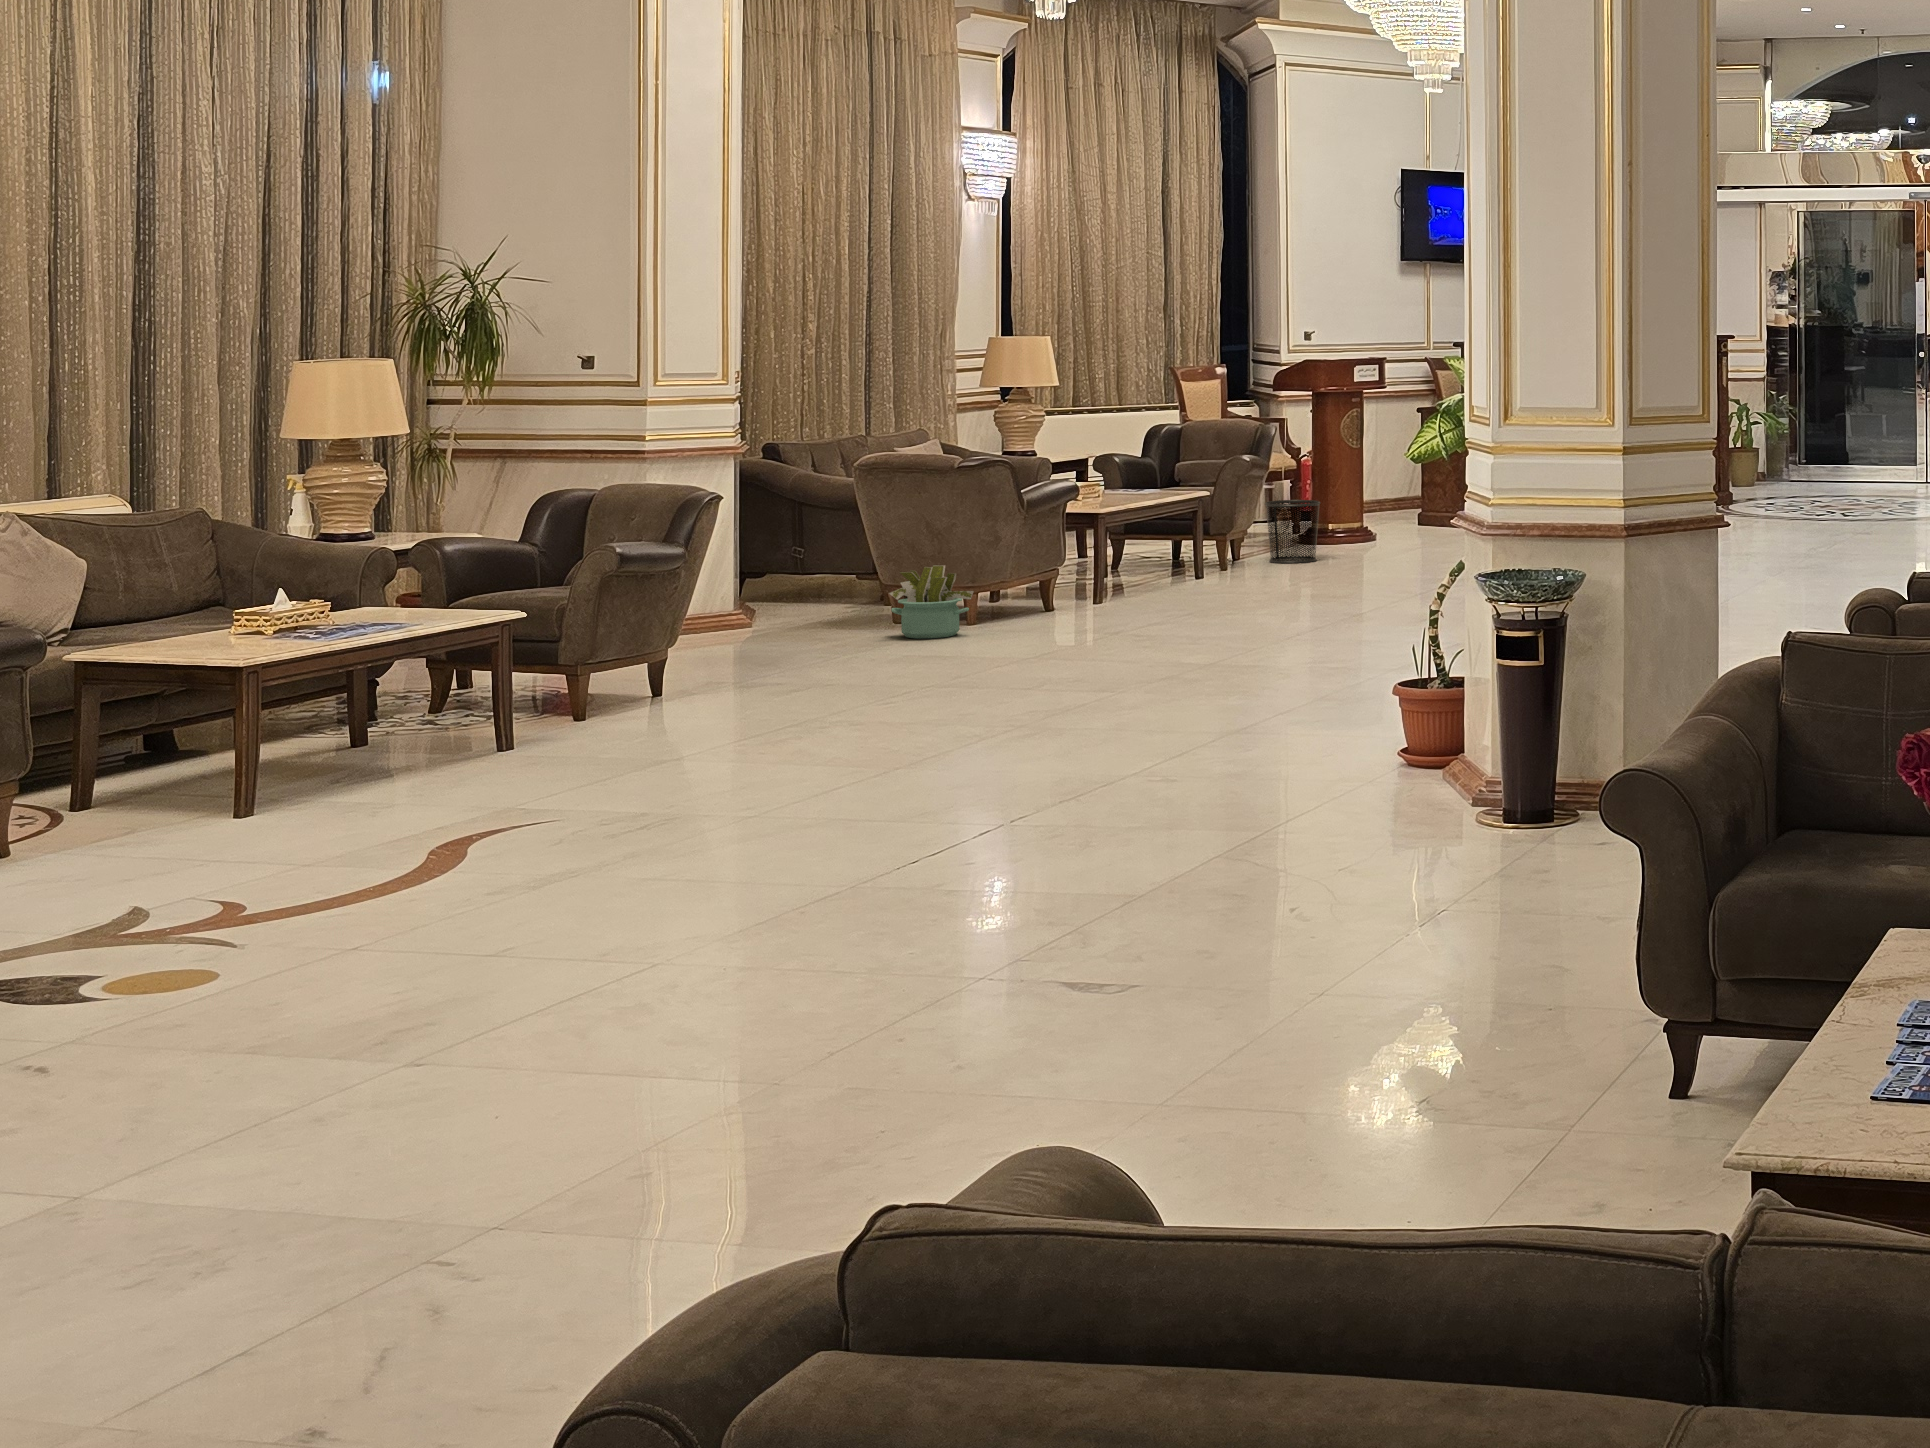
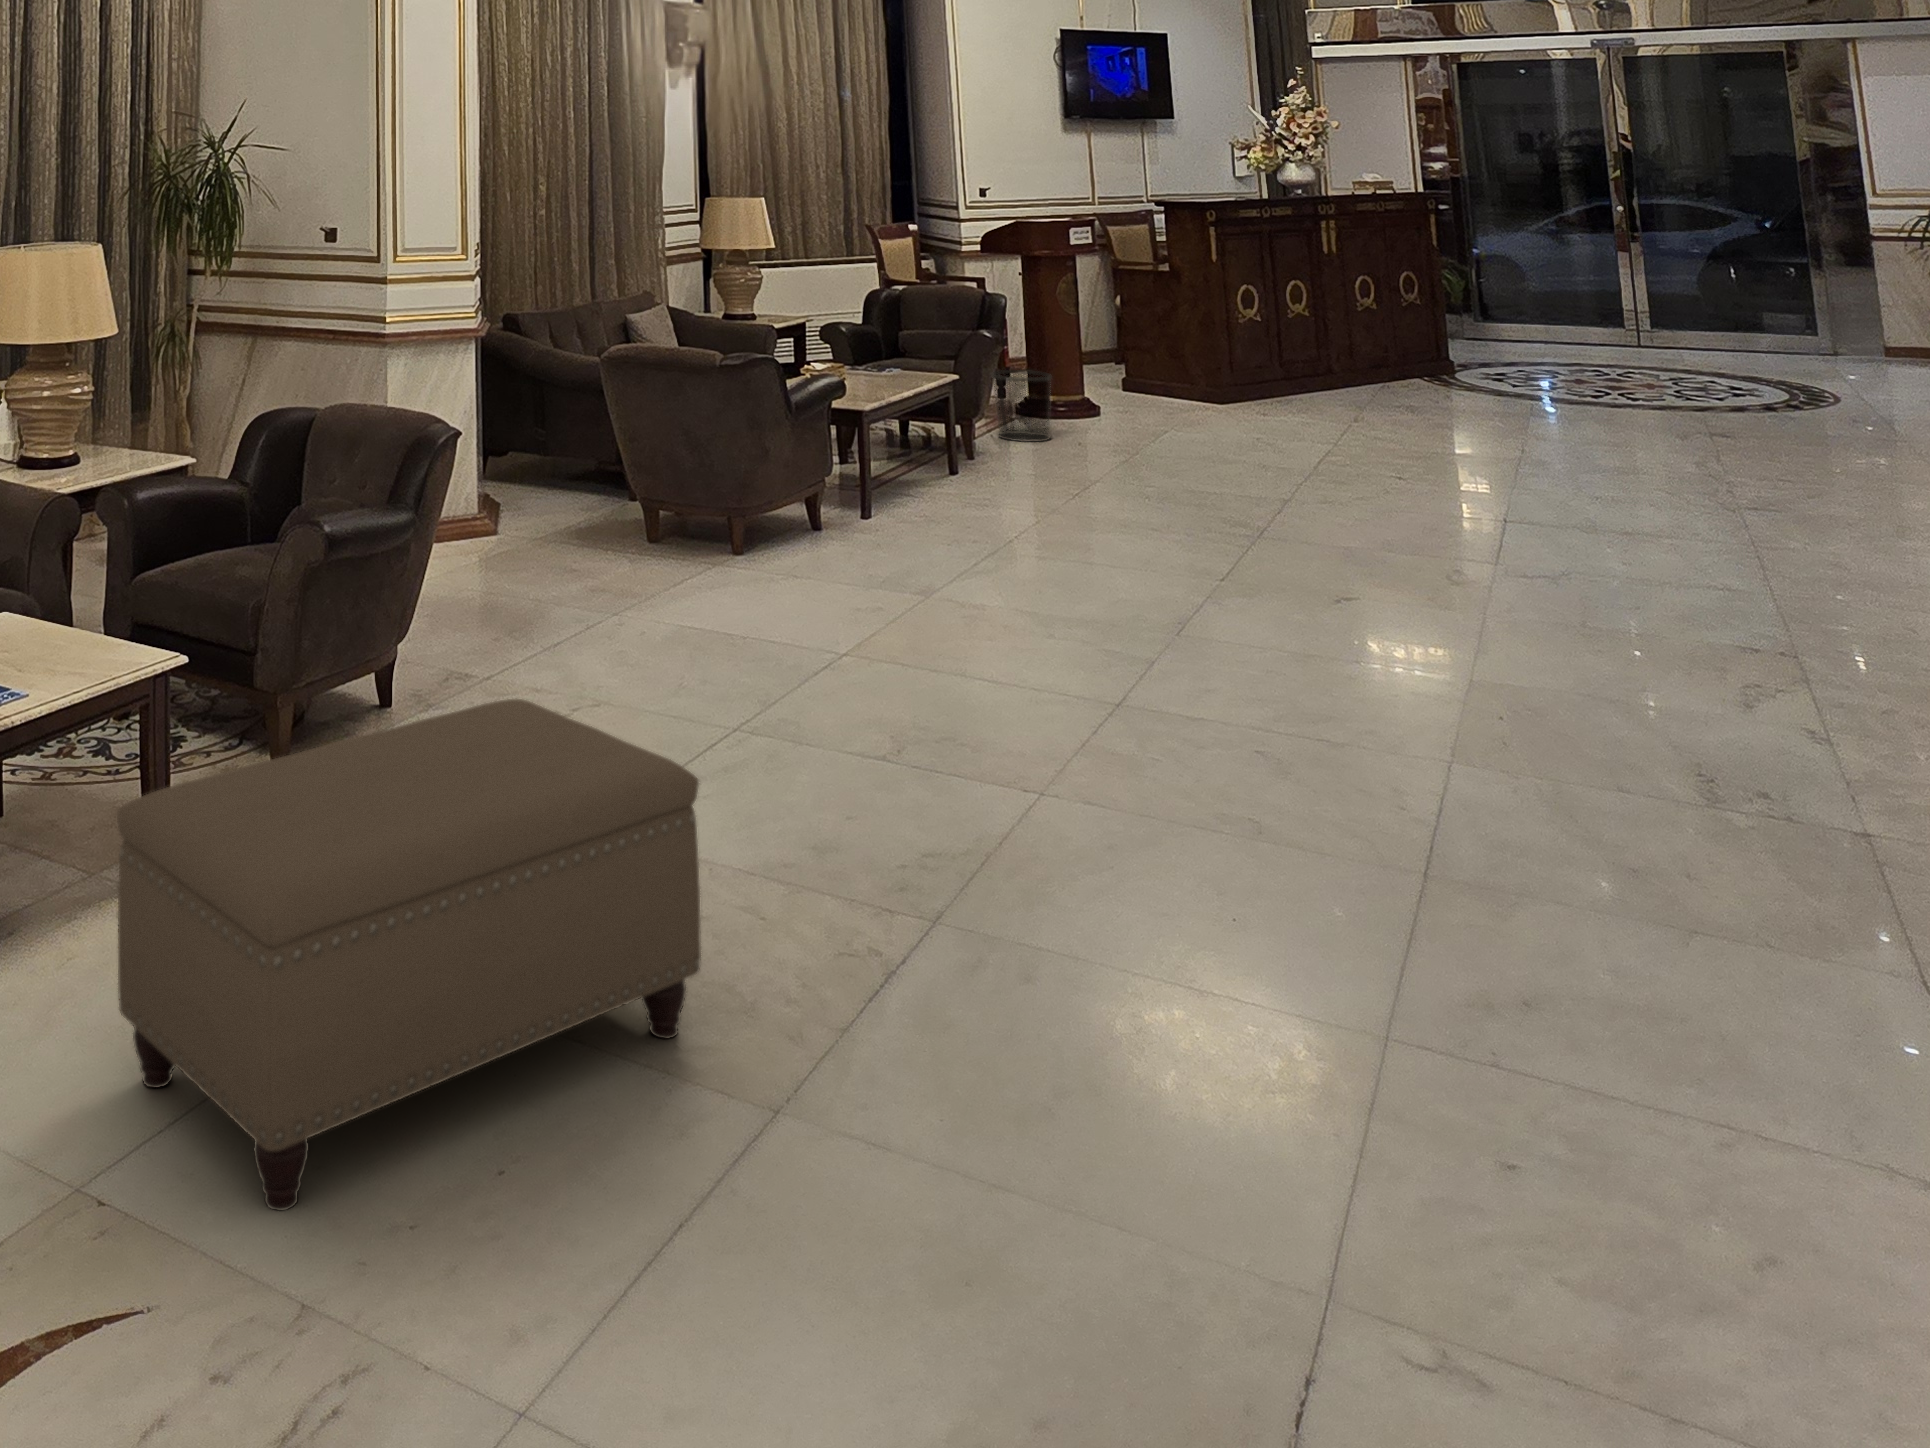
decorative plant: present [889,565,974,638] -> none [644,477,739,568]
ottoman: none [508,614,866,809] -> present [117,699,701,1210]

